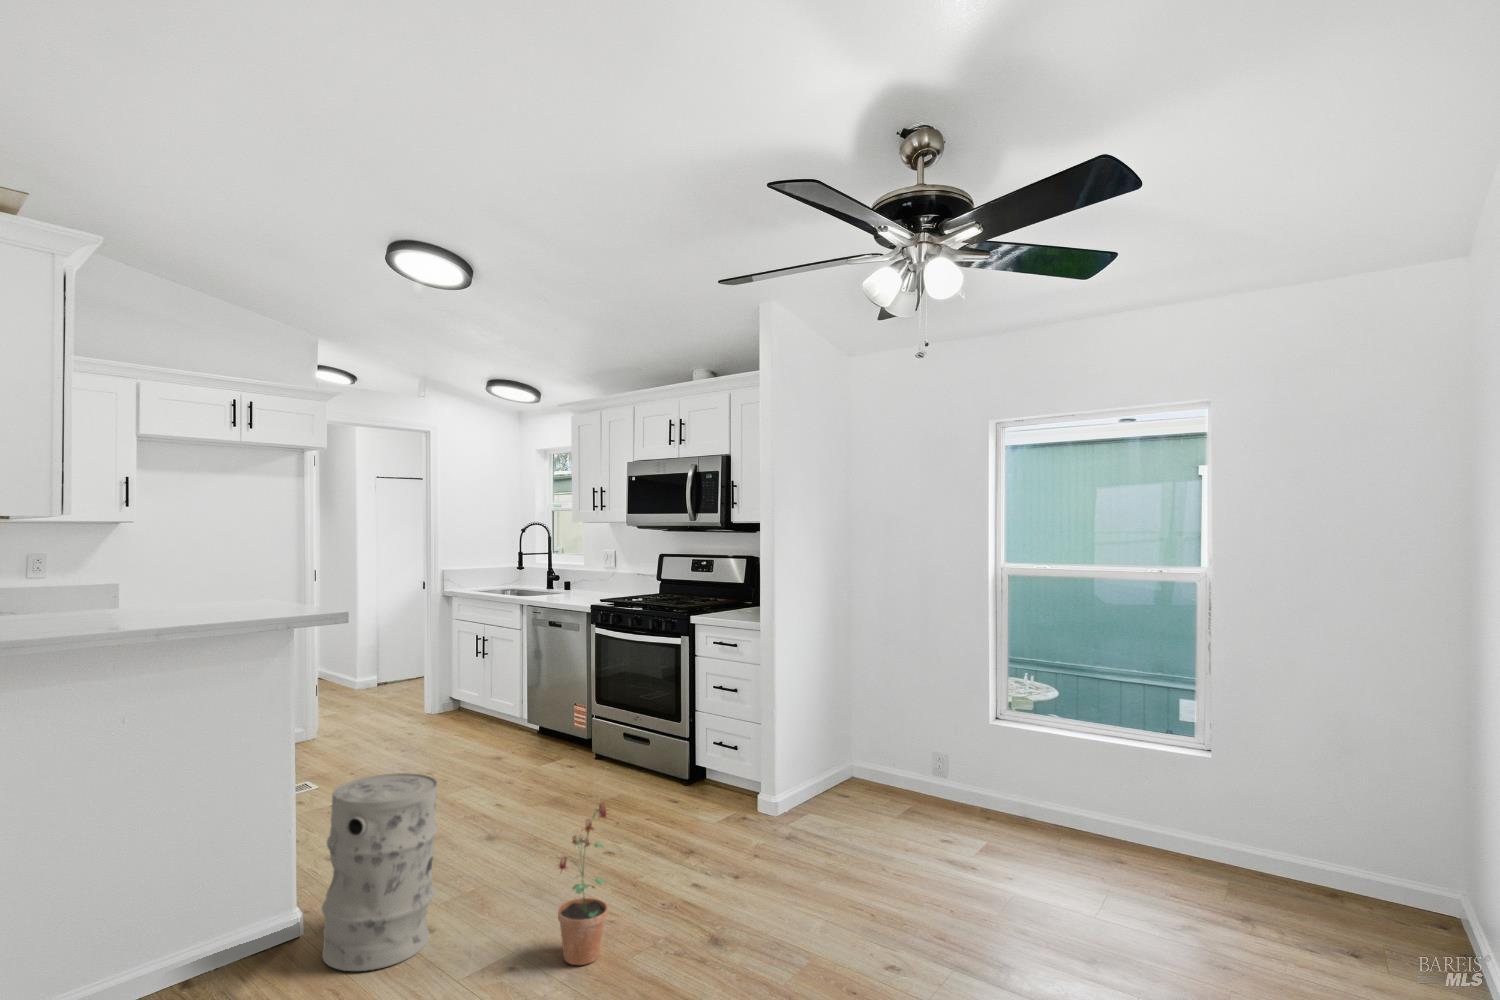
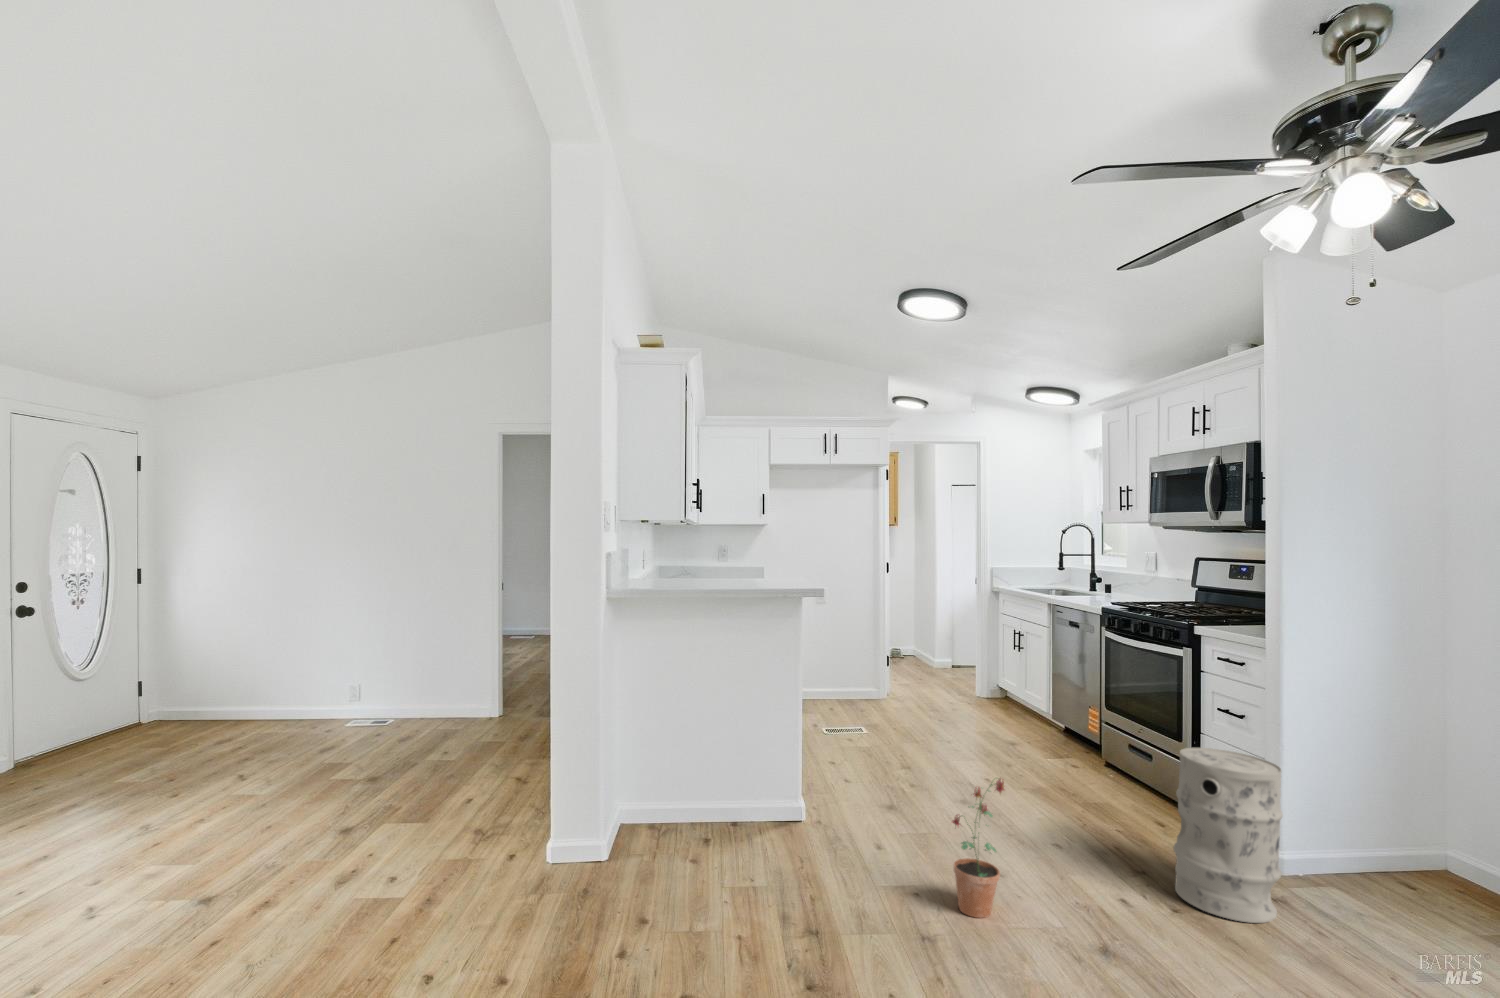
trash can: present [322,773,437,971] -> present [1174,748,1283,923]

